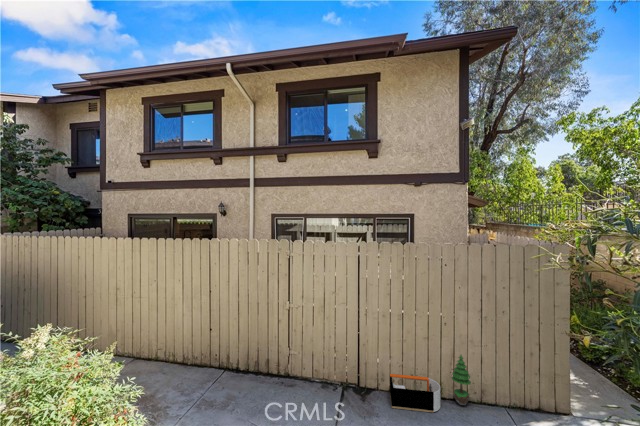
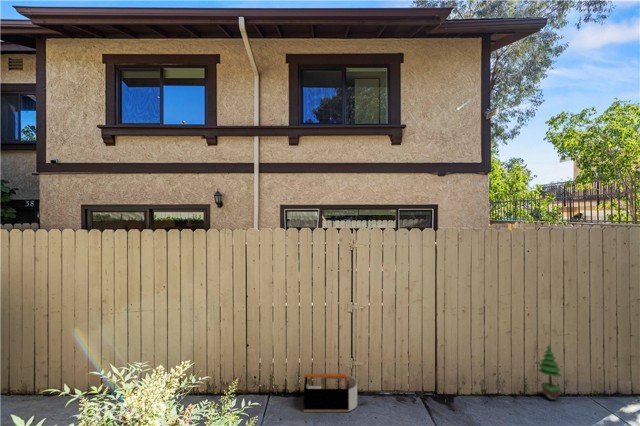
storage bin: present [390,374,440,413] -> present [304,374,357,412]

